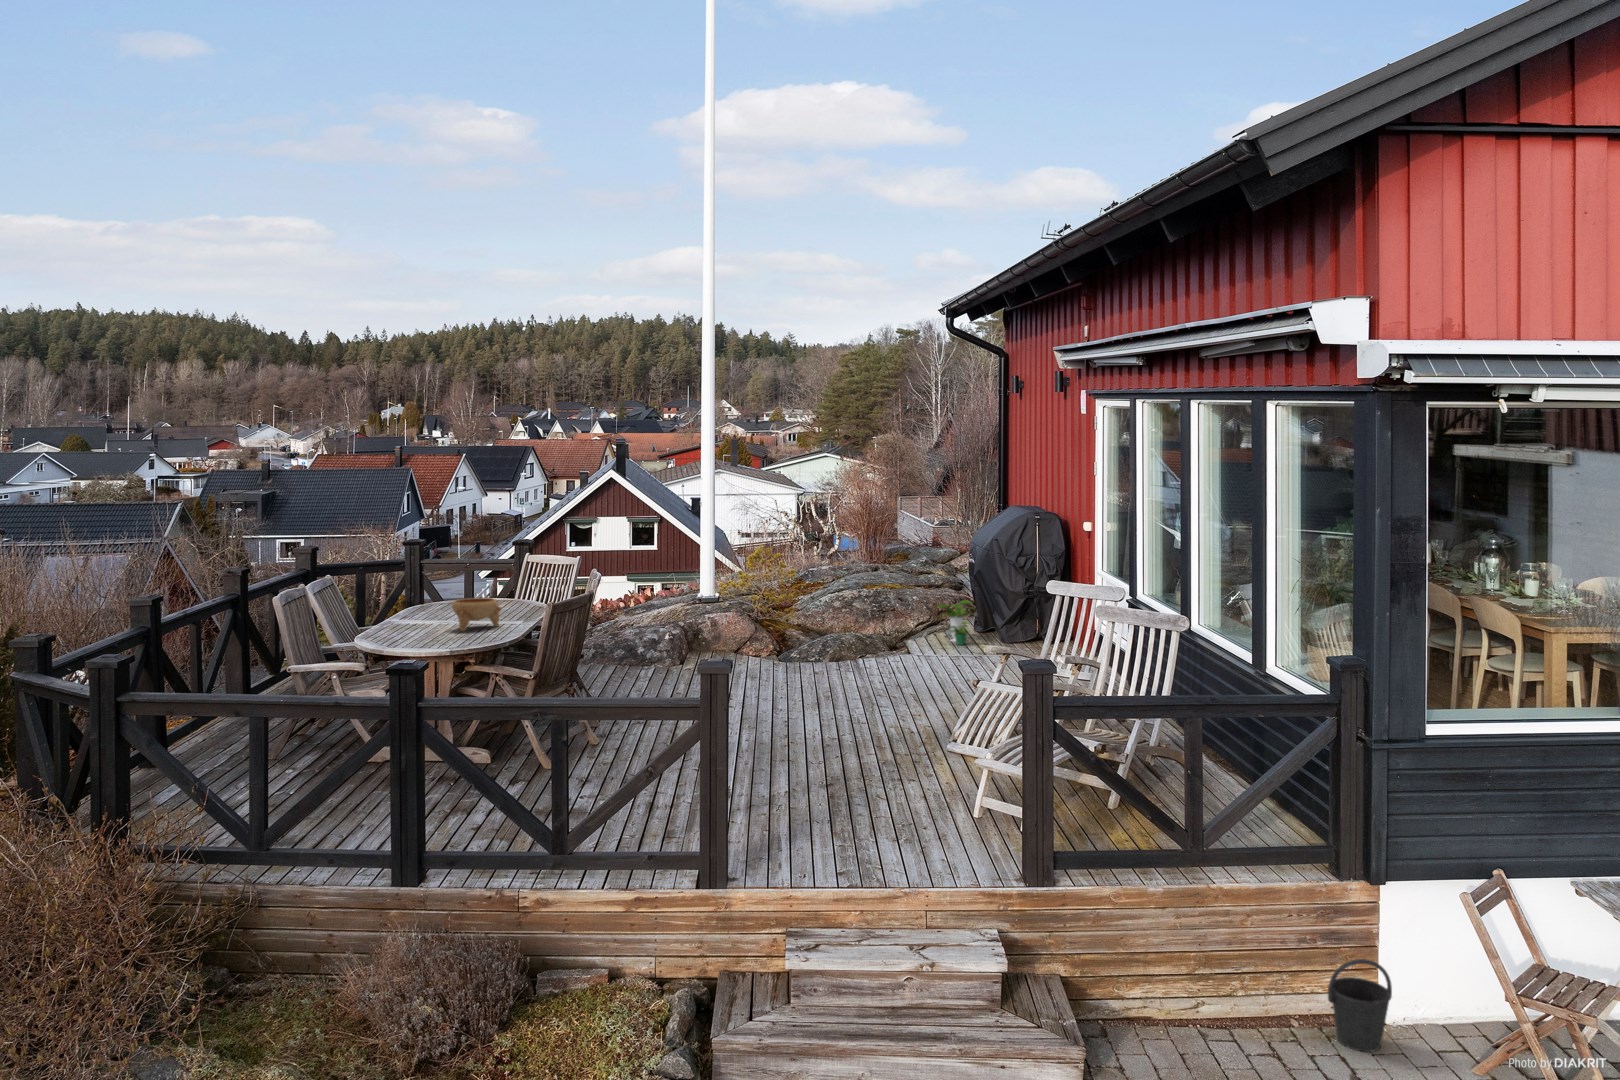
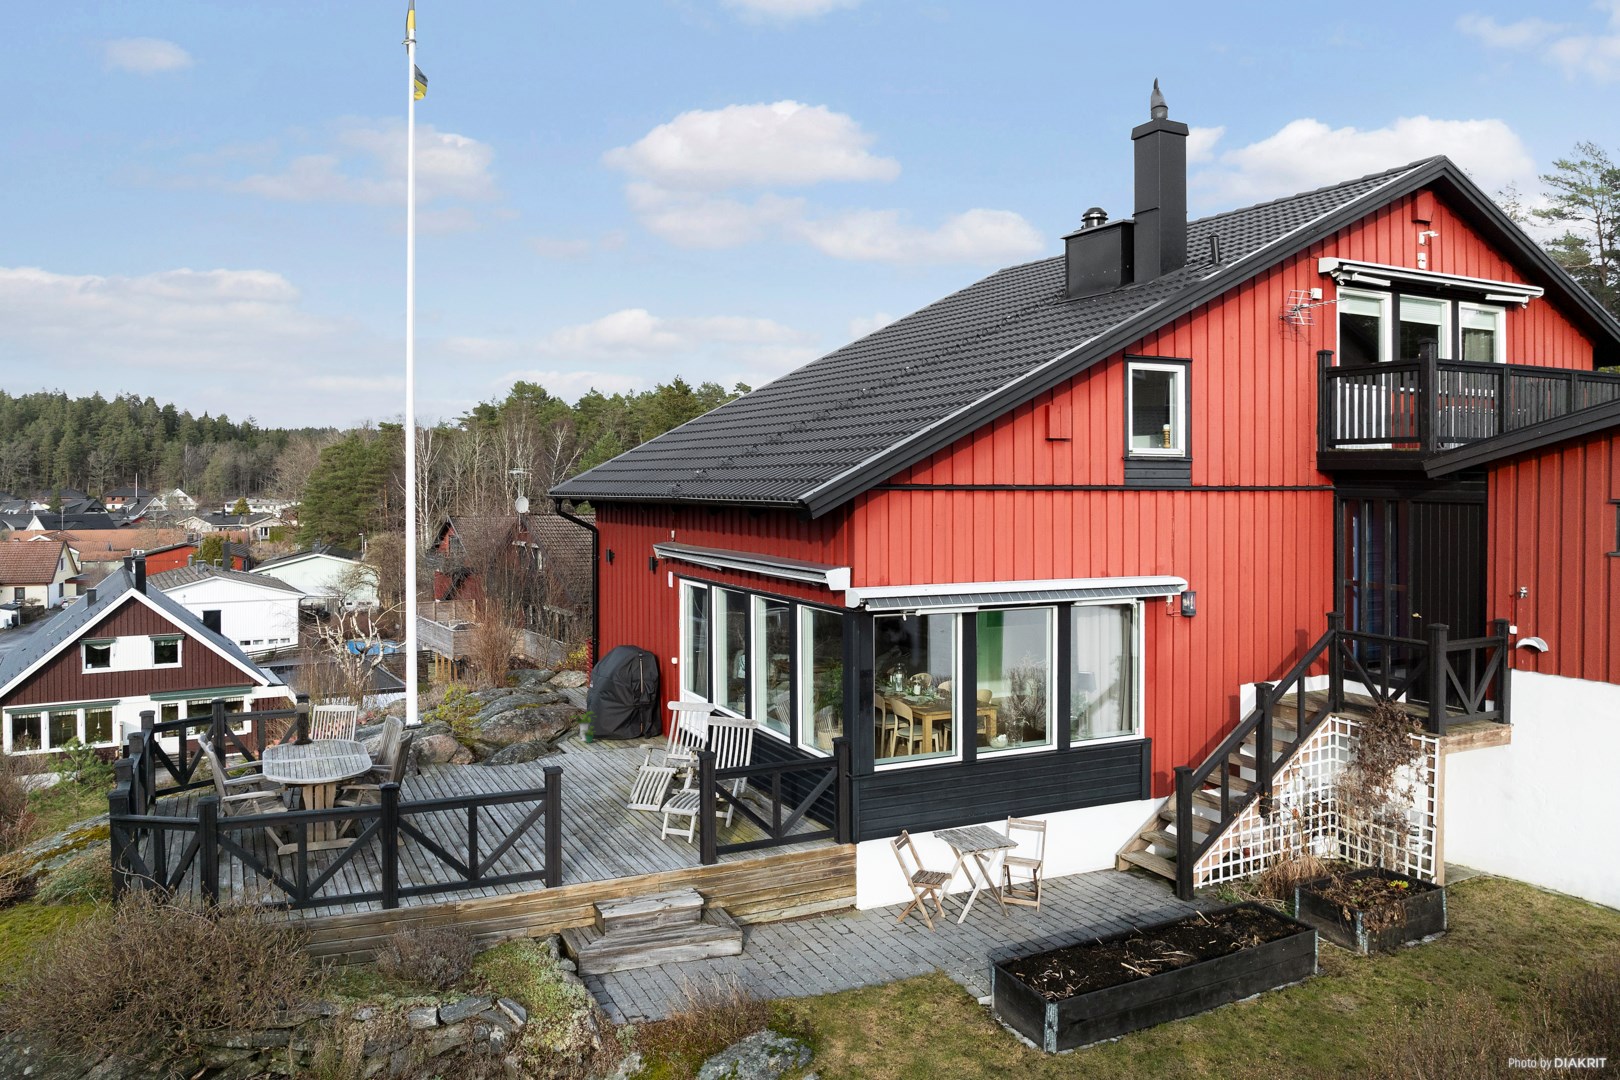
candle holder: none [491,547,517,607] -> present [294,702,313,745]
bowl: present [452,598,502,631] -> none [301,739,334,763]
bucket: present [1328,959,1392,1052] -> none [840,877,867,919]

